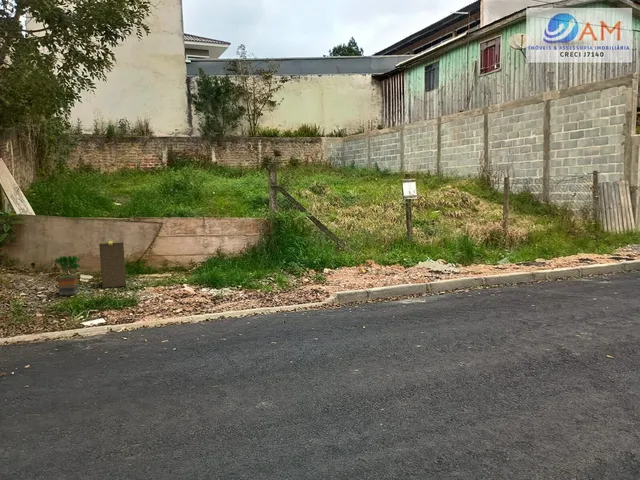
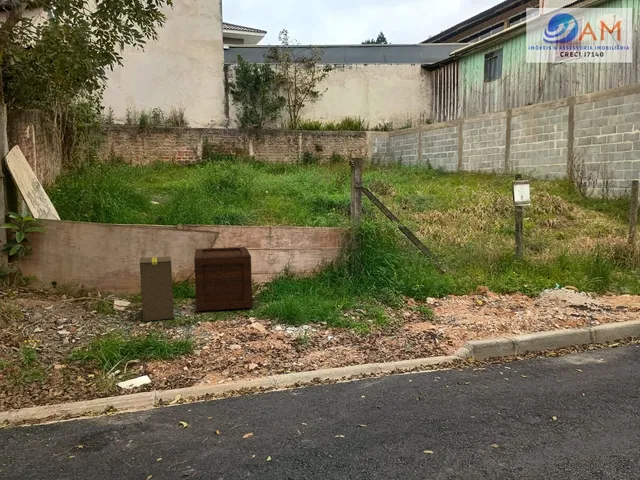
wooden crate: none [141,234,188,282] -> present [194,247,252,311]
potted tree: present [55,256,80,295] -> none [78,279,117,334]

